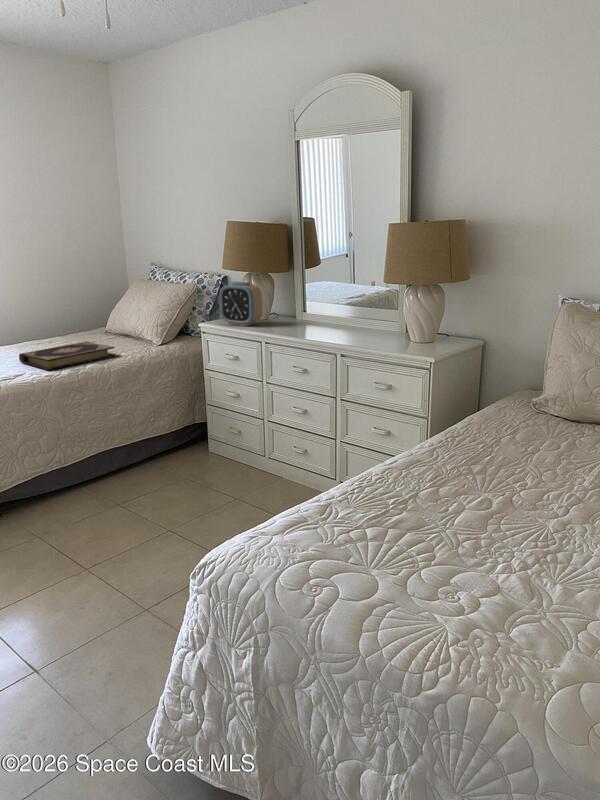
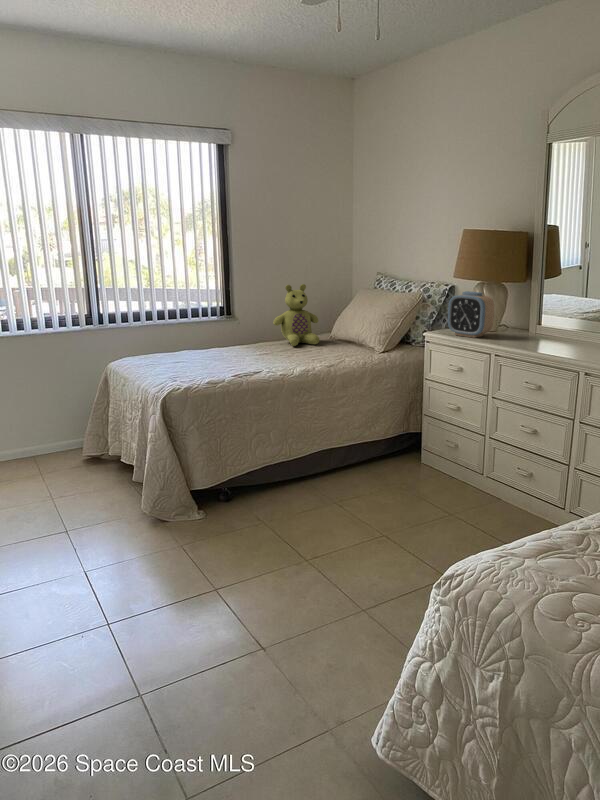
stuffed bear: none [43,280,95,345] -> present [273,284,319,346]
book: present [19,342,115,370] -> none [252,344,339,369]

